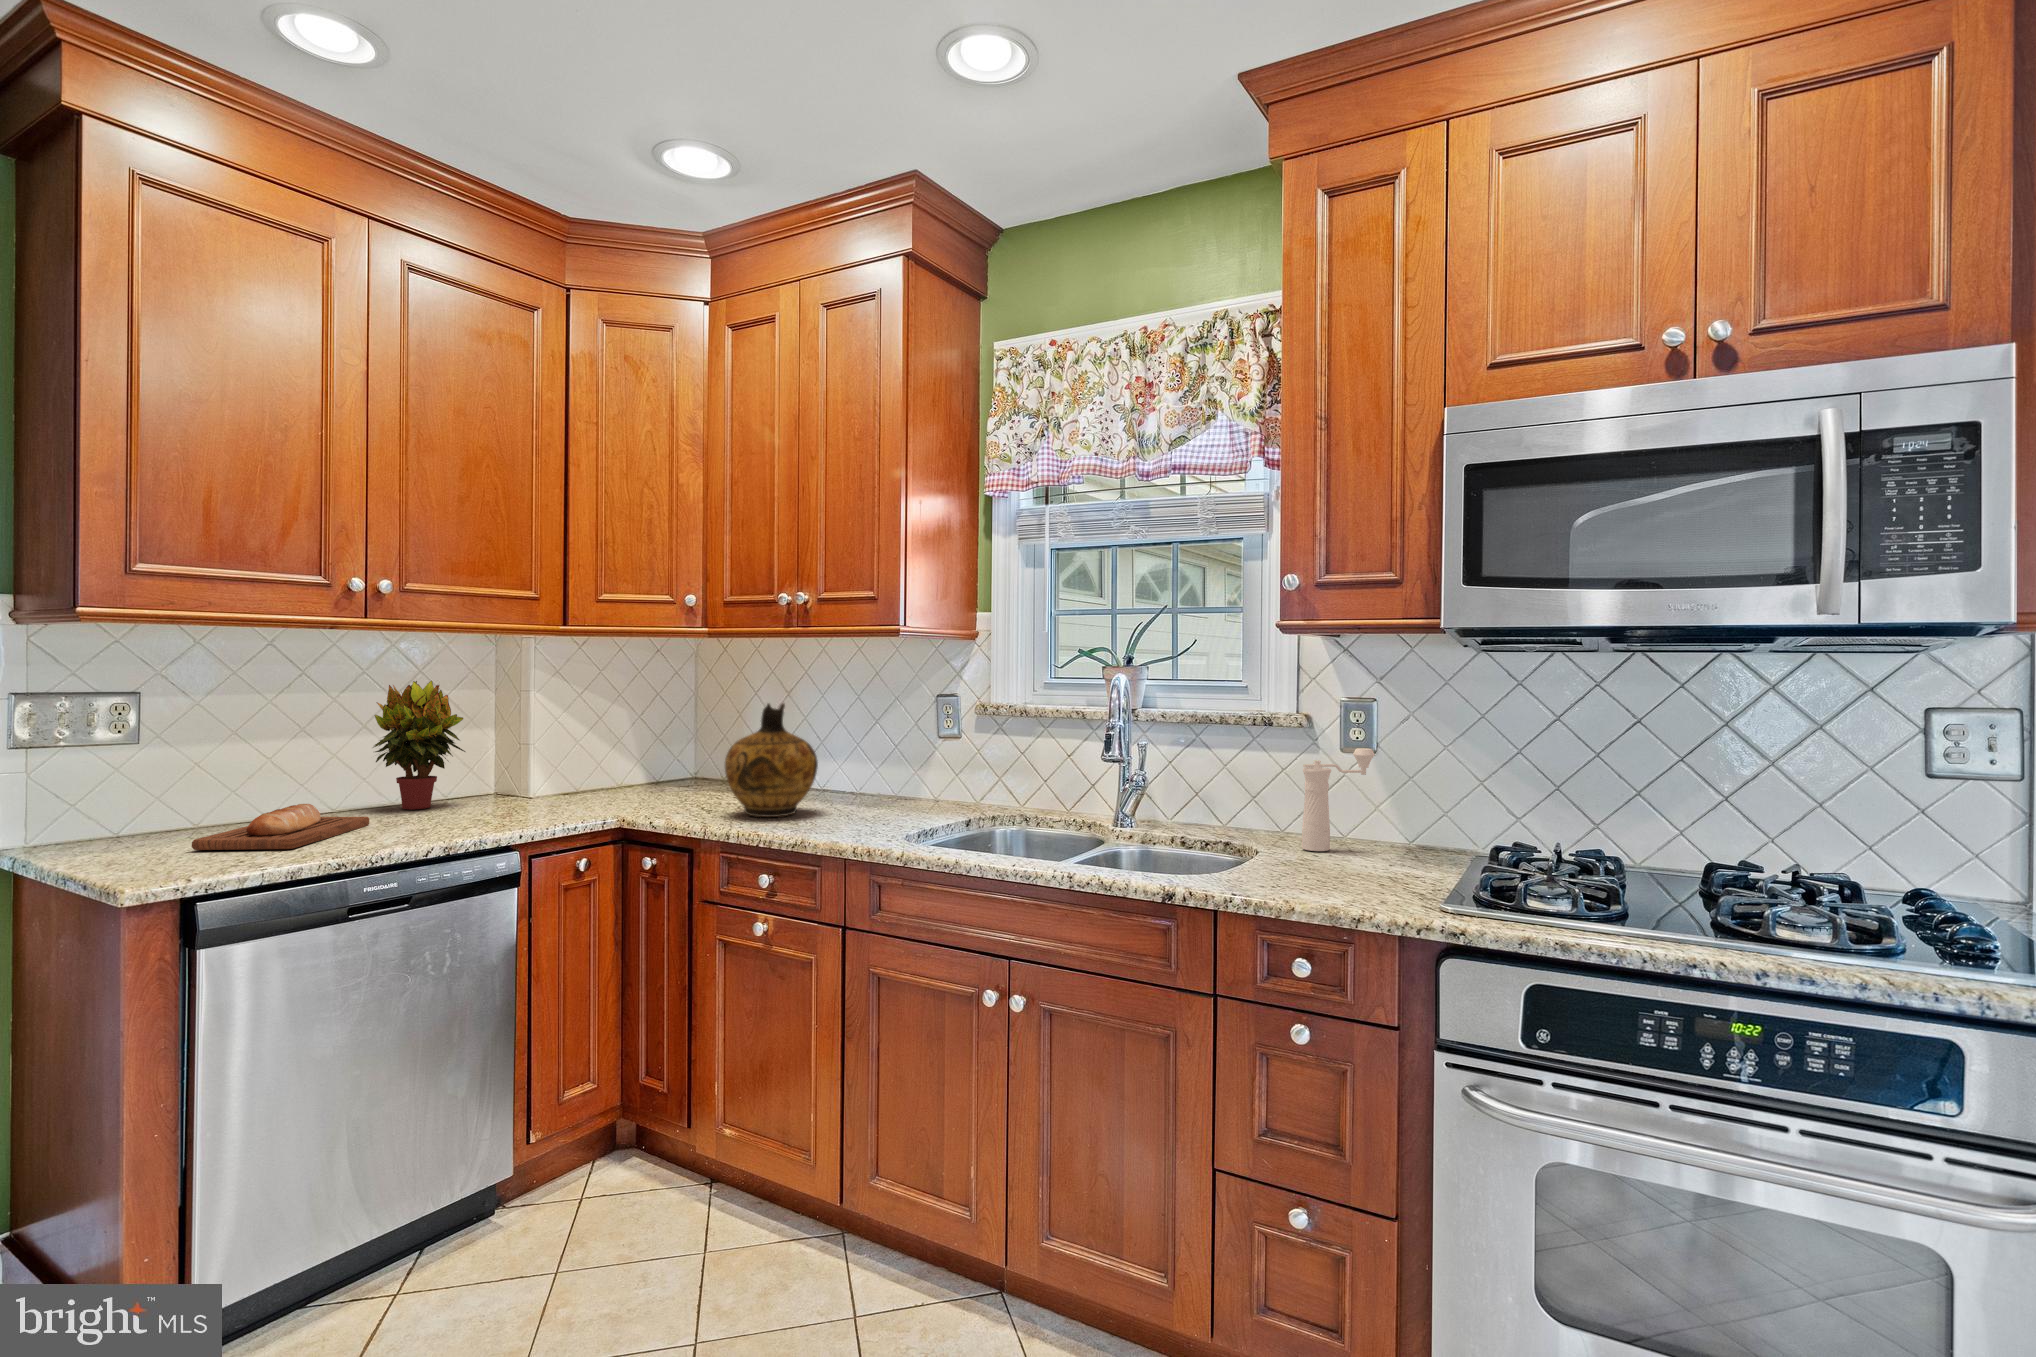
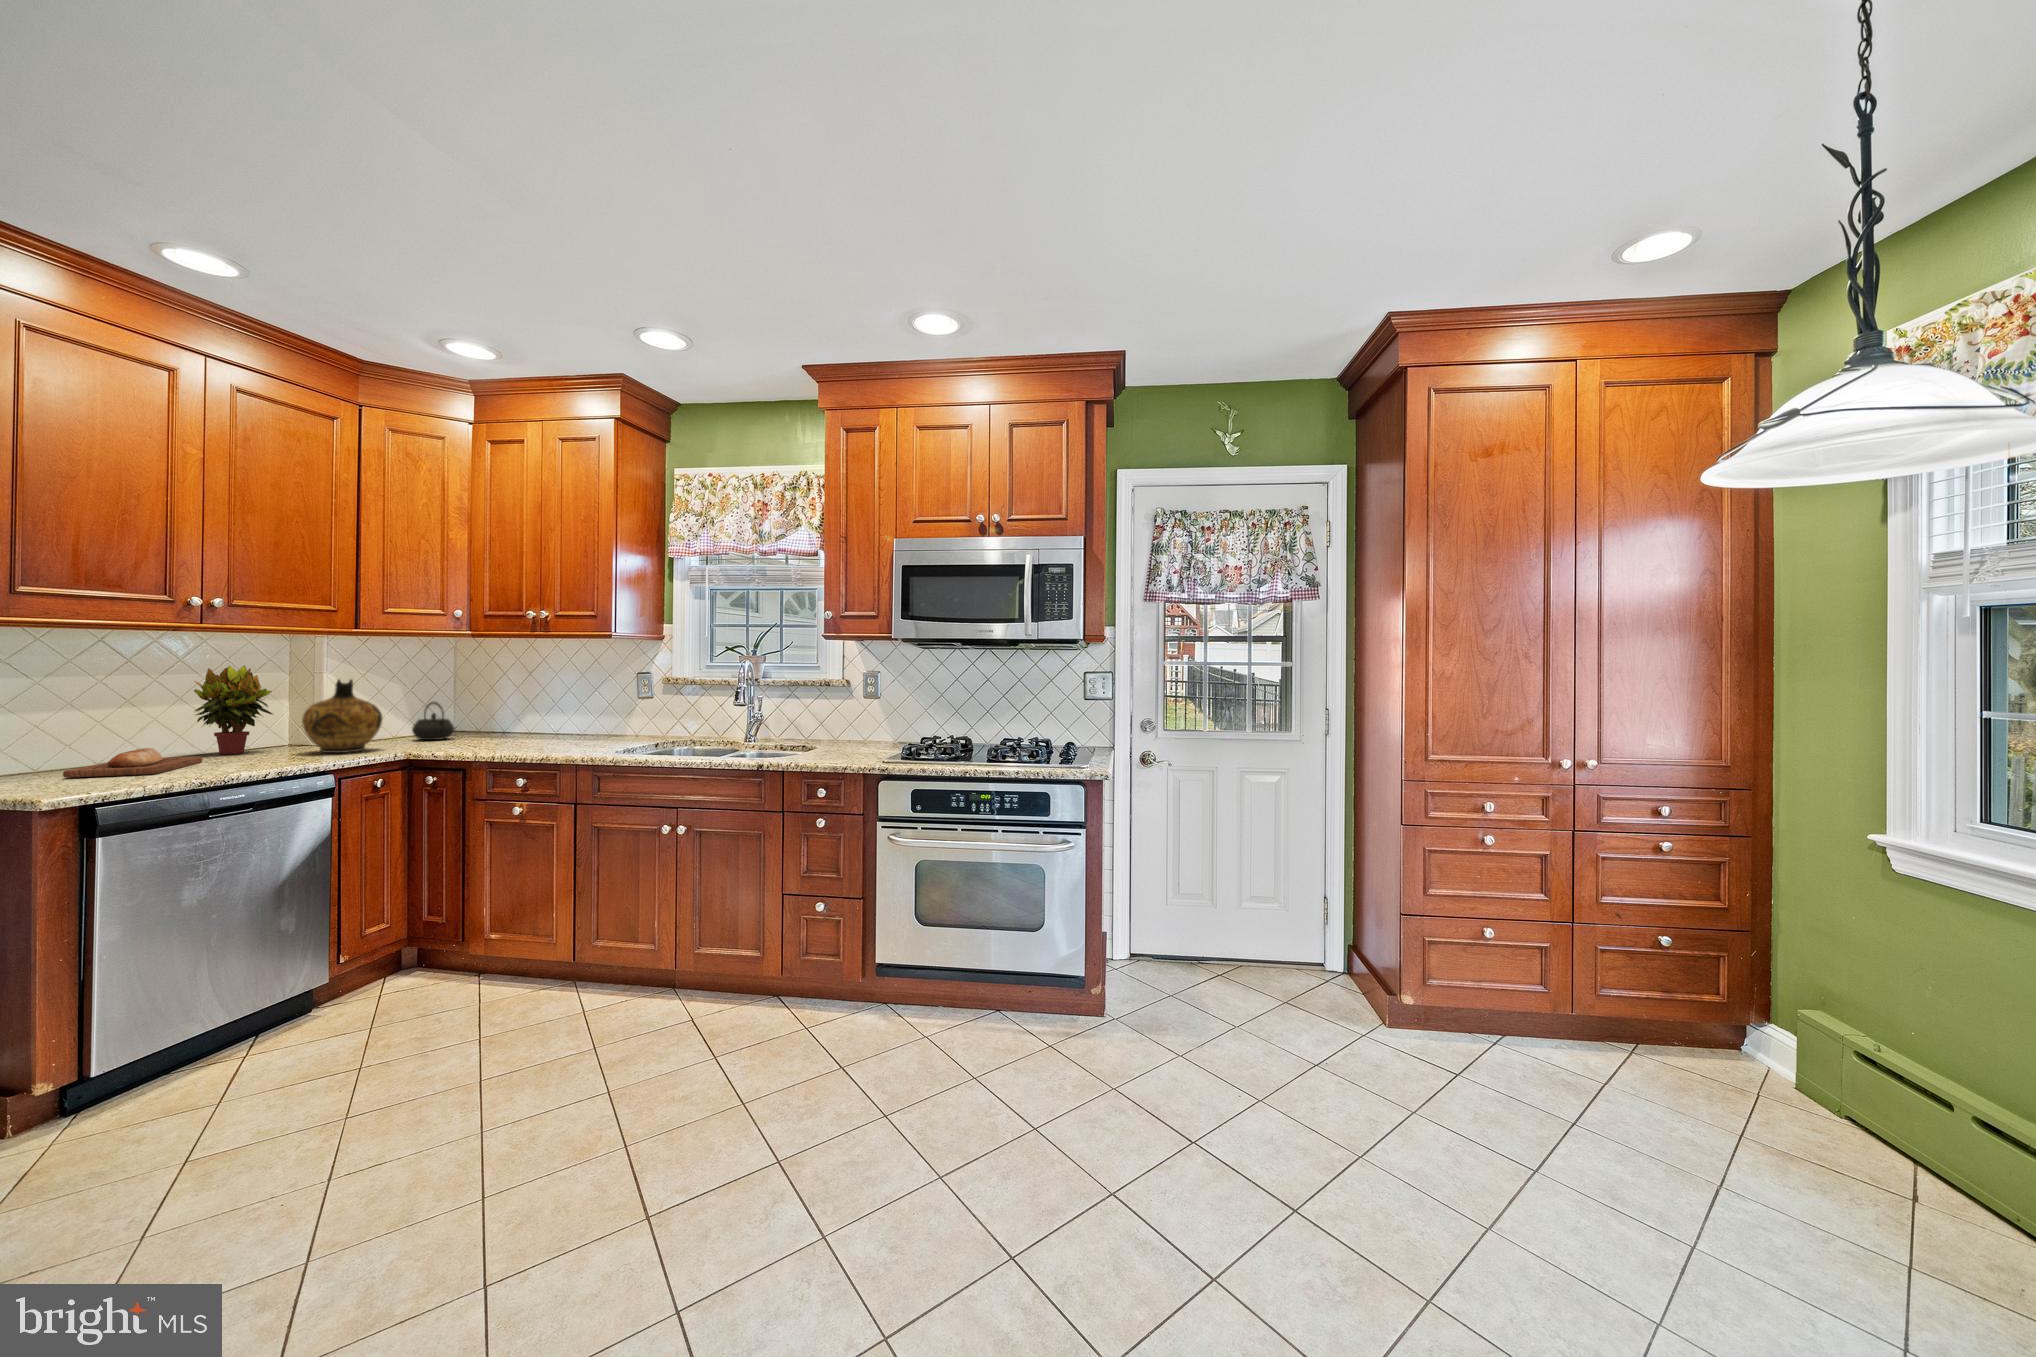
ceramic jug: present [725,703,818,817] -> present [302,679,382,753]
kettle: none [636,733,689,792] -> present [412,702,454,740]
pepper mill: present [1302,748,1375,851] -> none [839,698,875,748]

